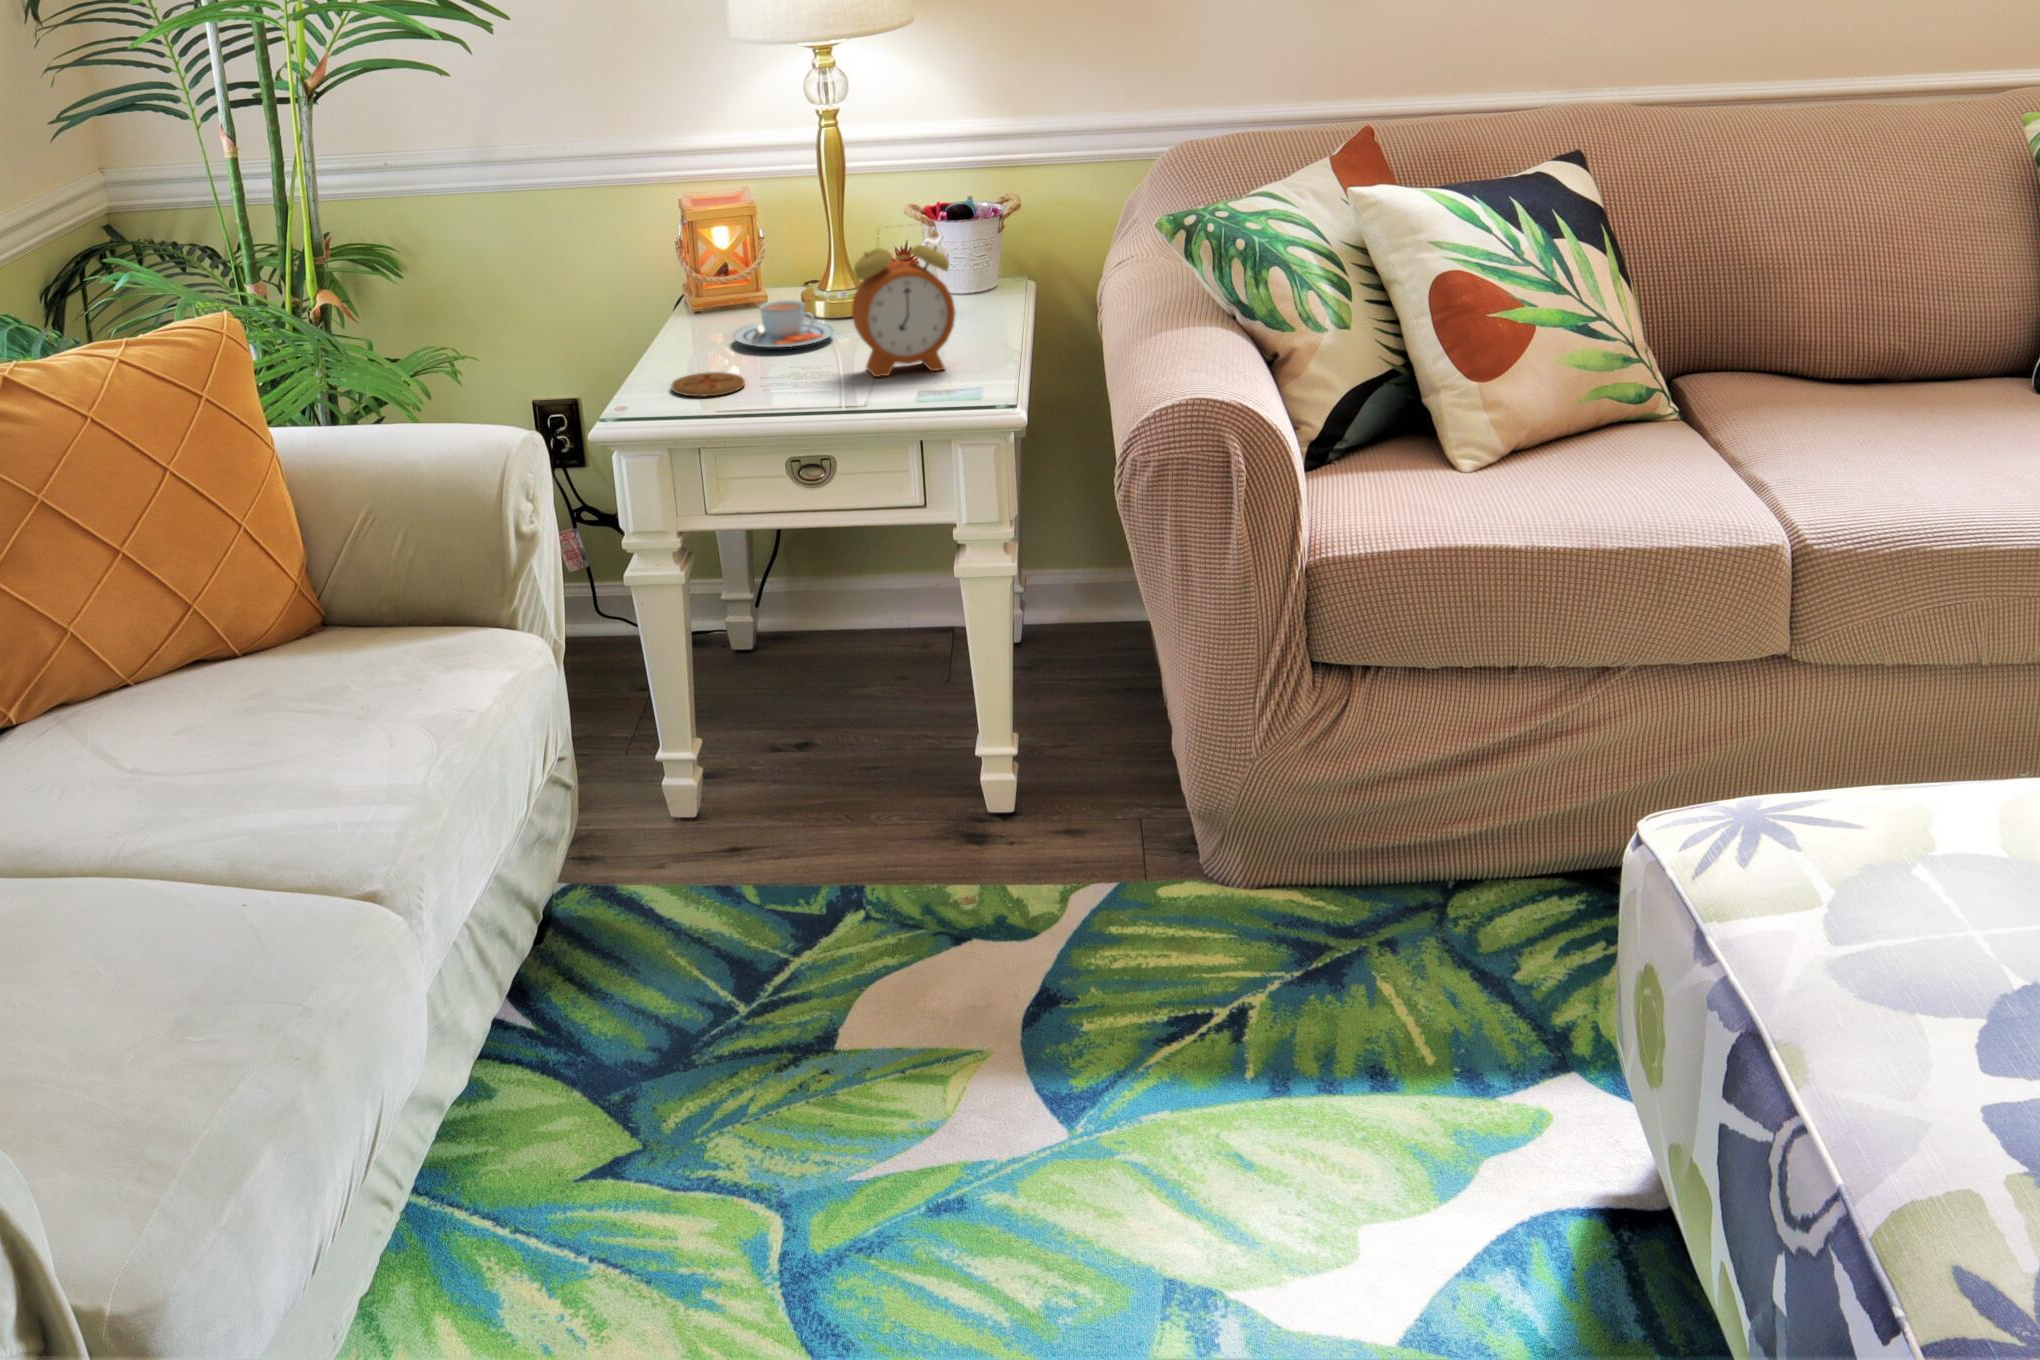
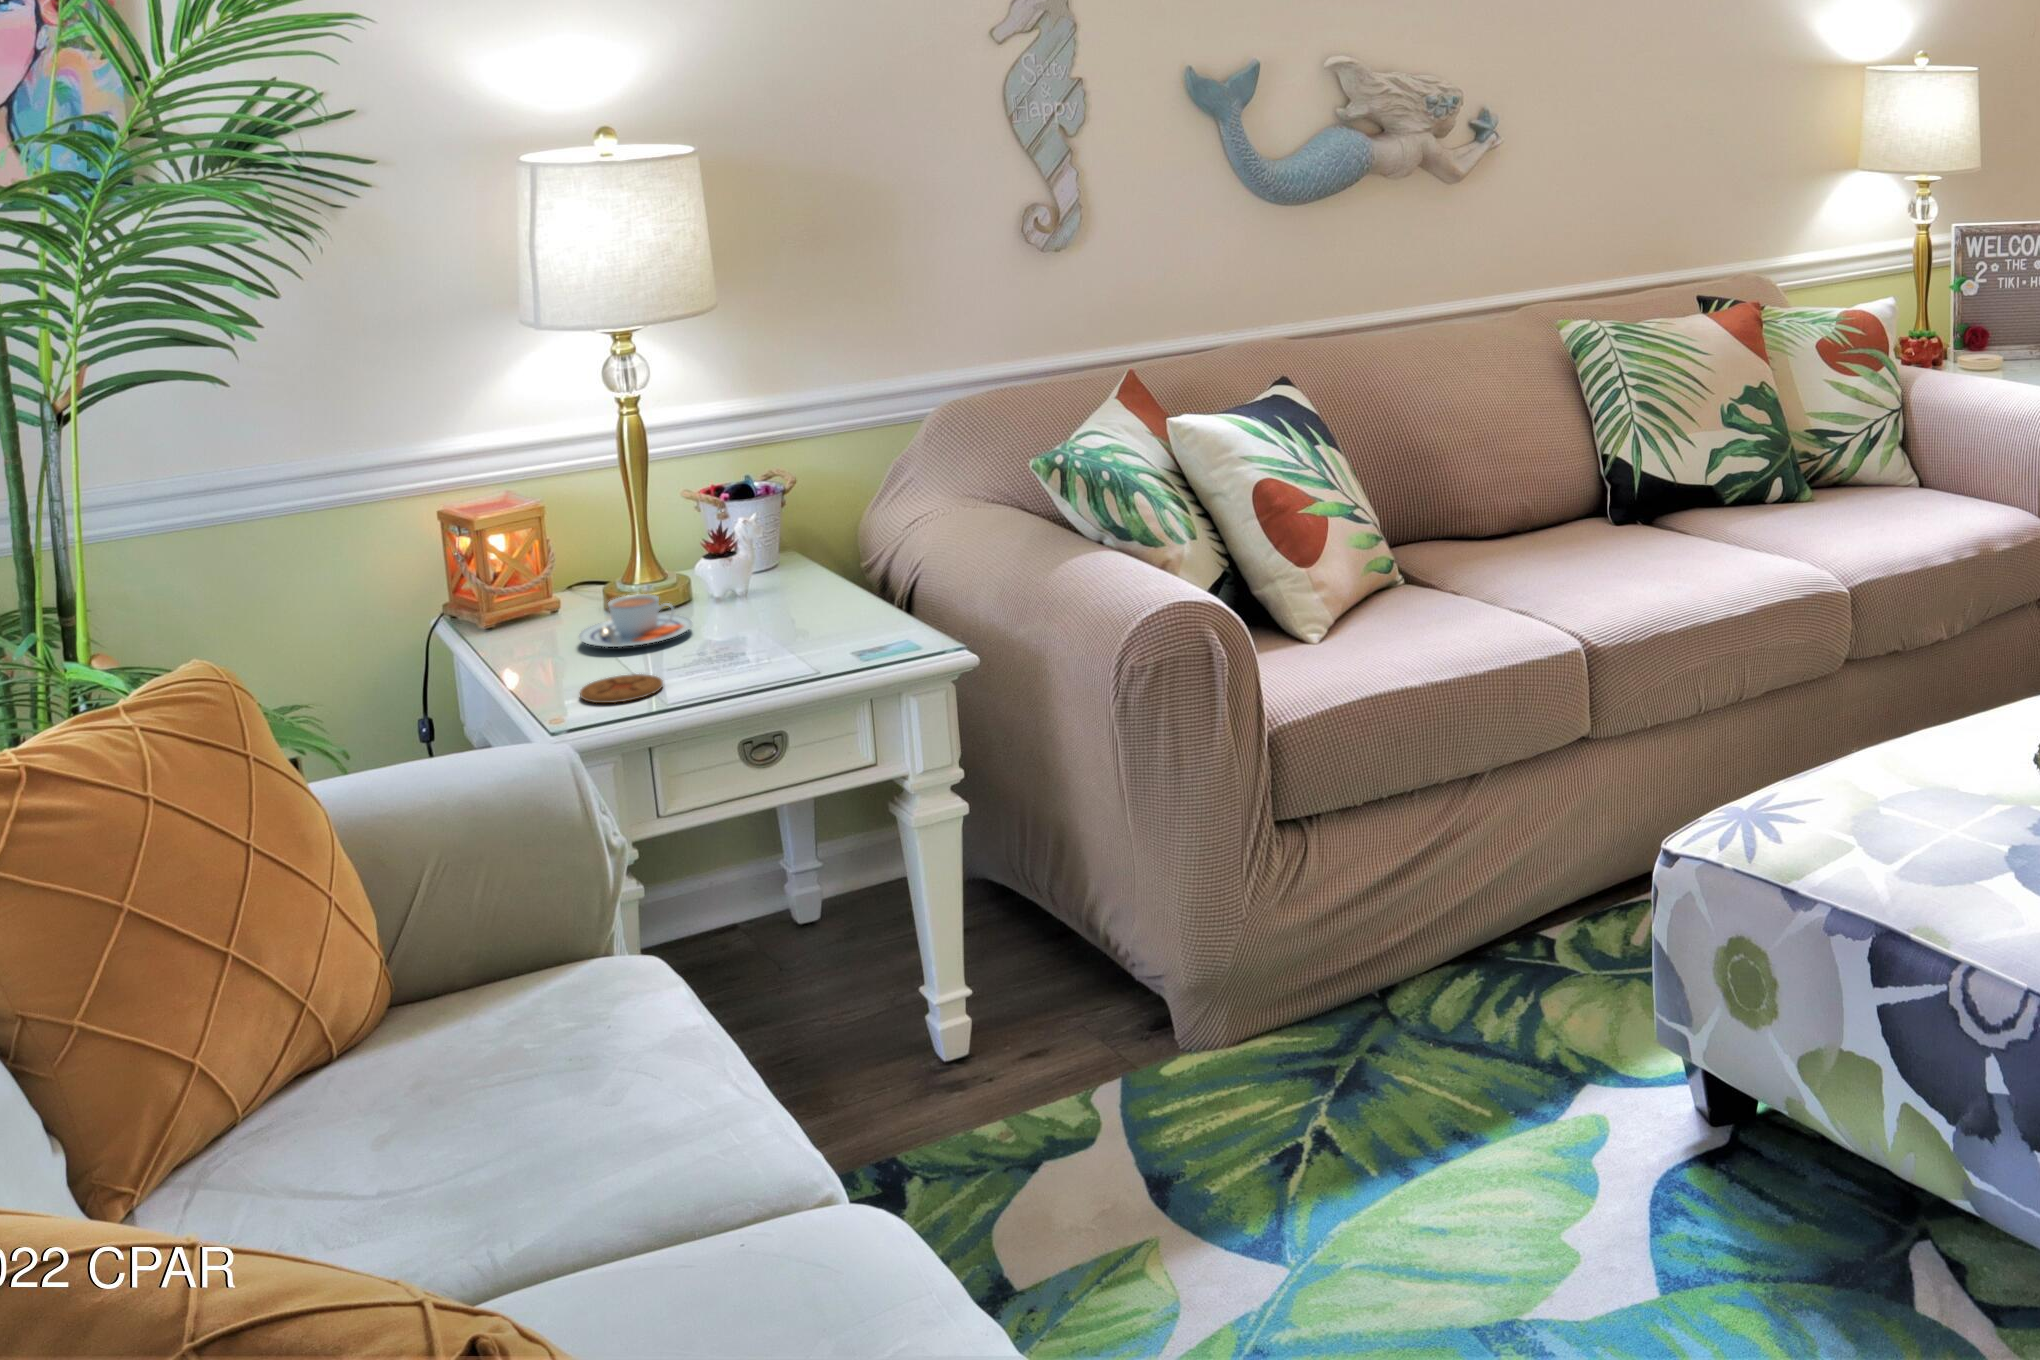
alarm clock: present [852,224,955,377] -> none [754,493,860,652]

